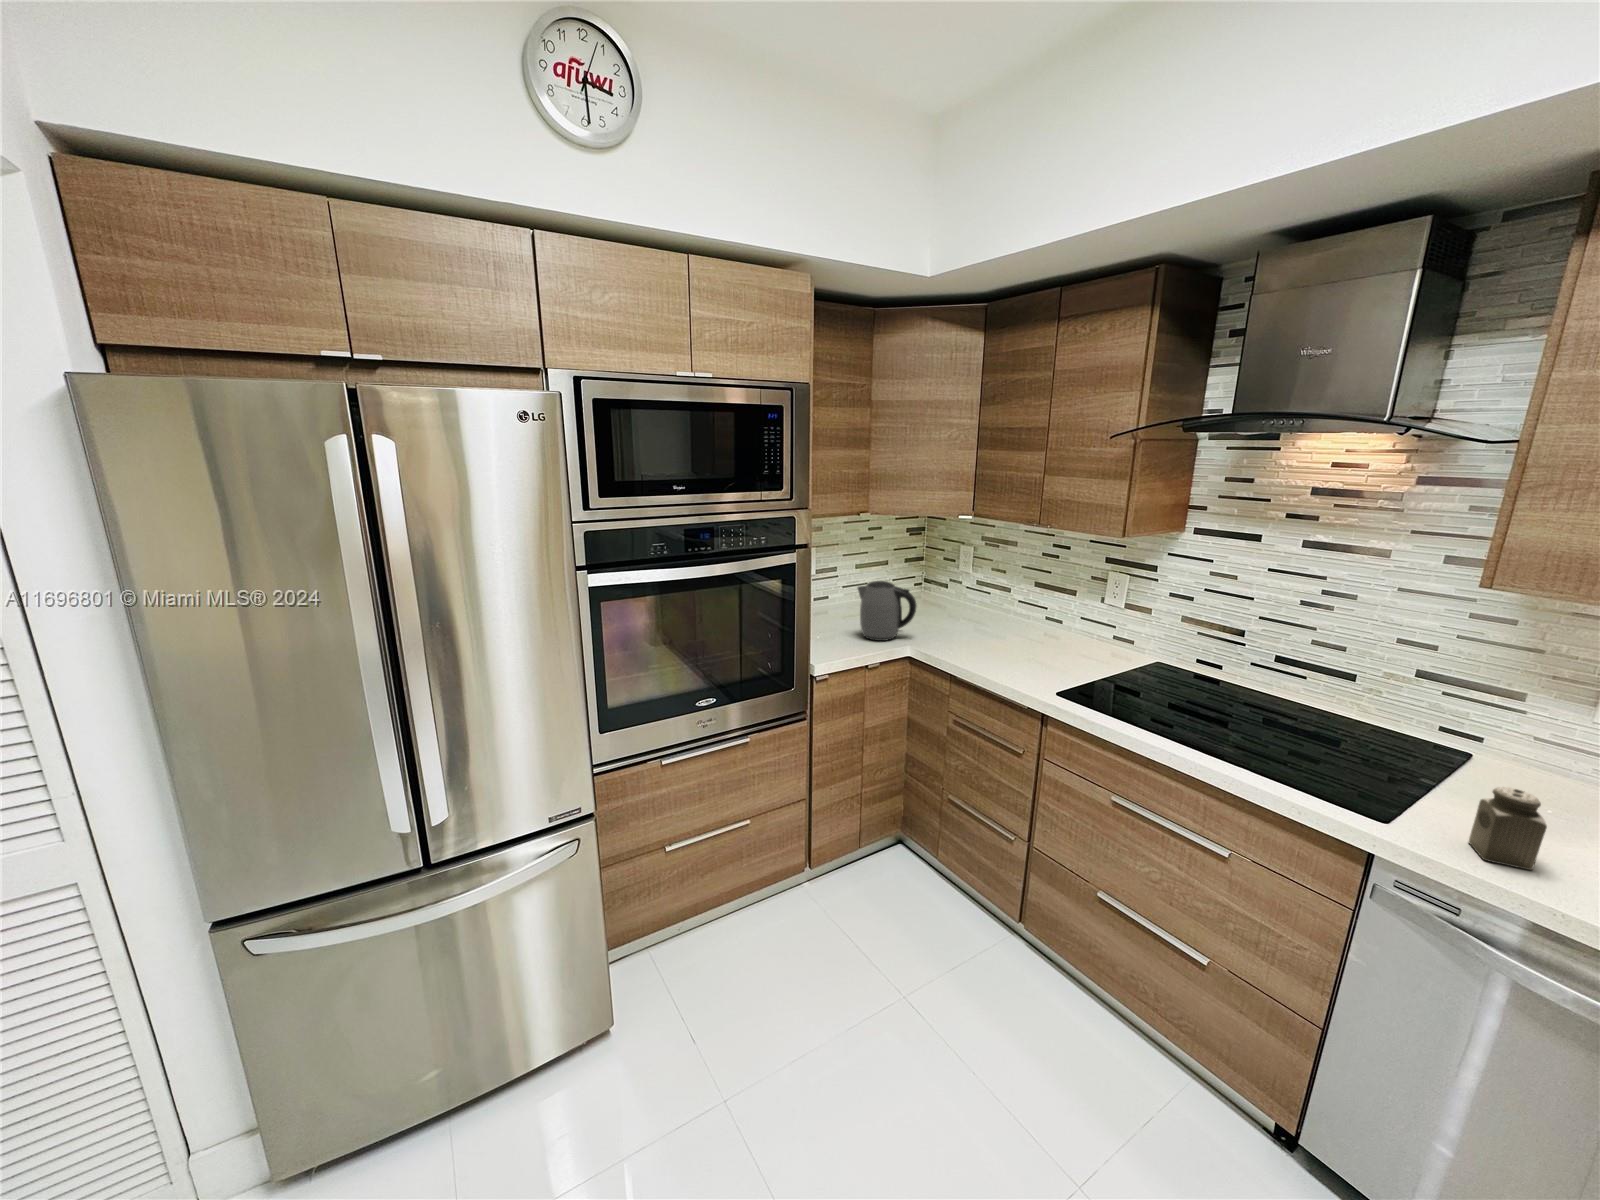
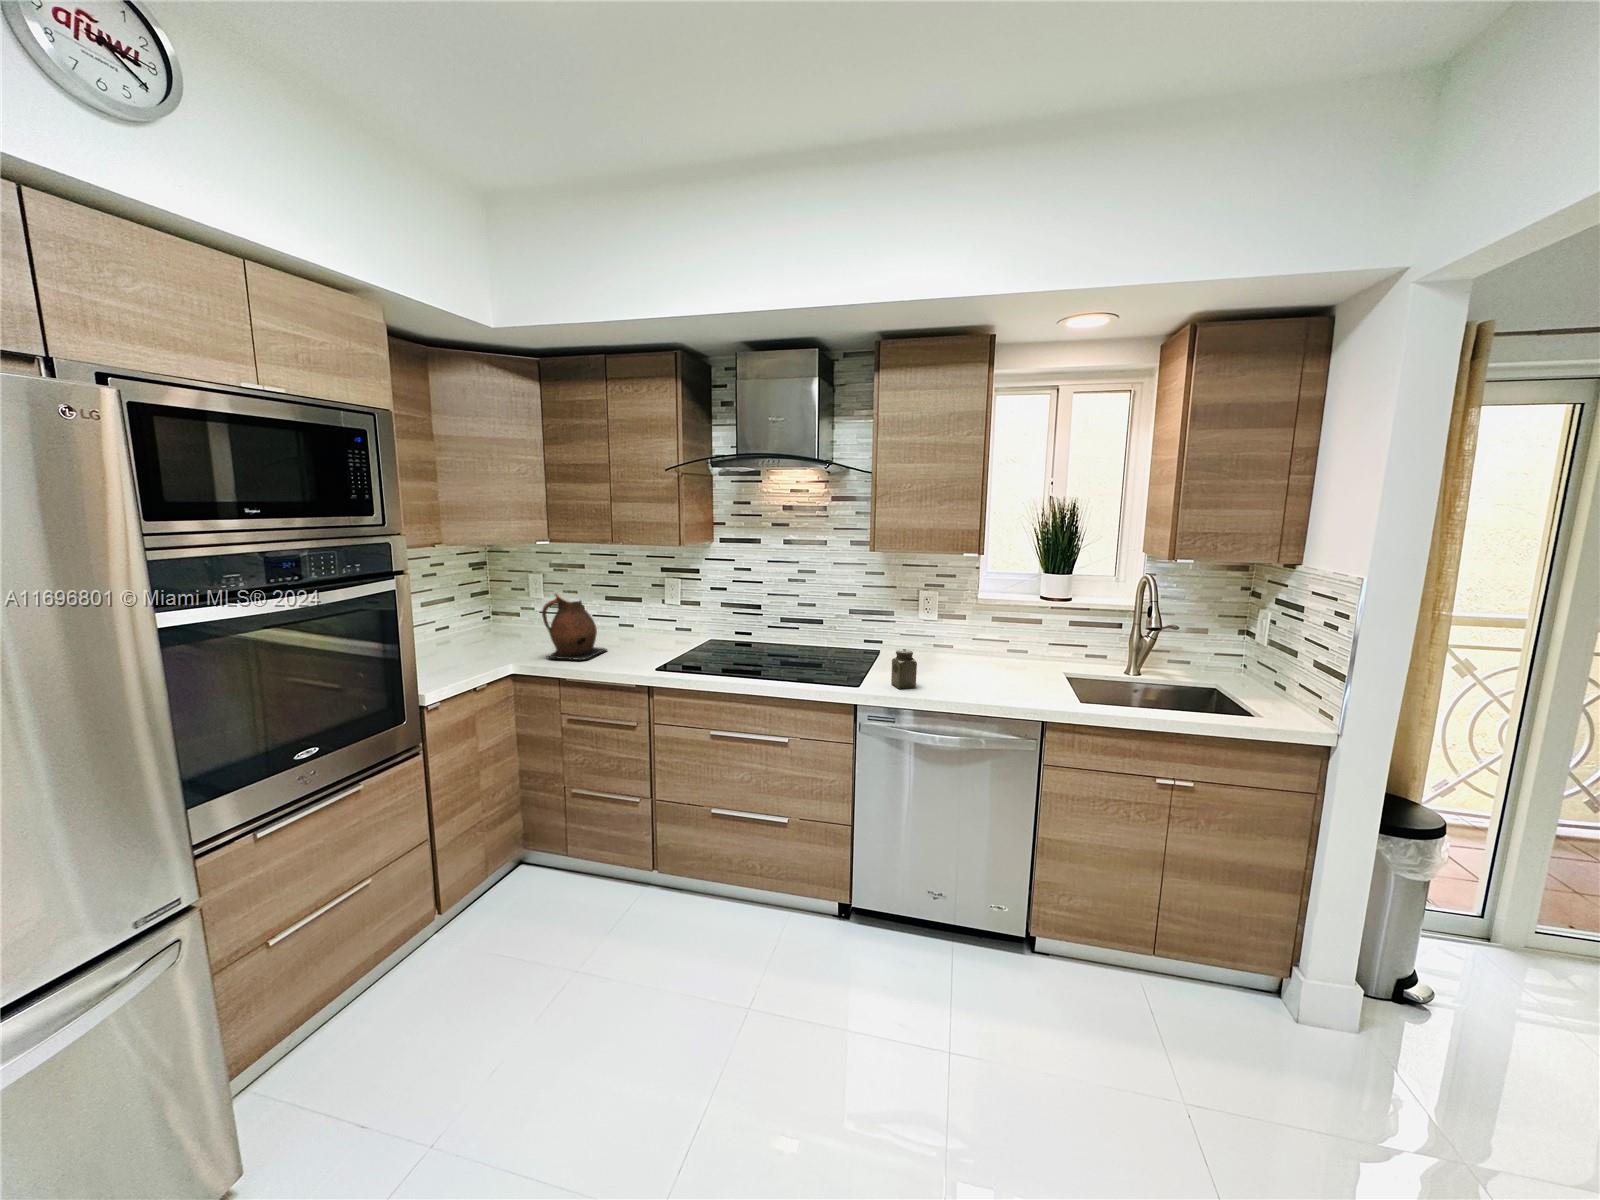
ceramic pitcher: none [947,576,1017,658] -> present [542,593,606,660]
kettle: present [858,581,917,641] -> none [444,608,510,667]

